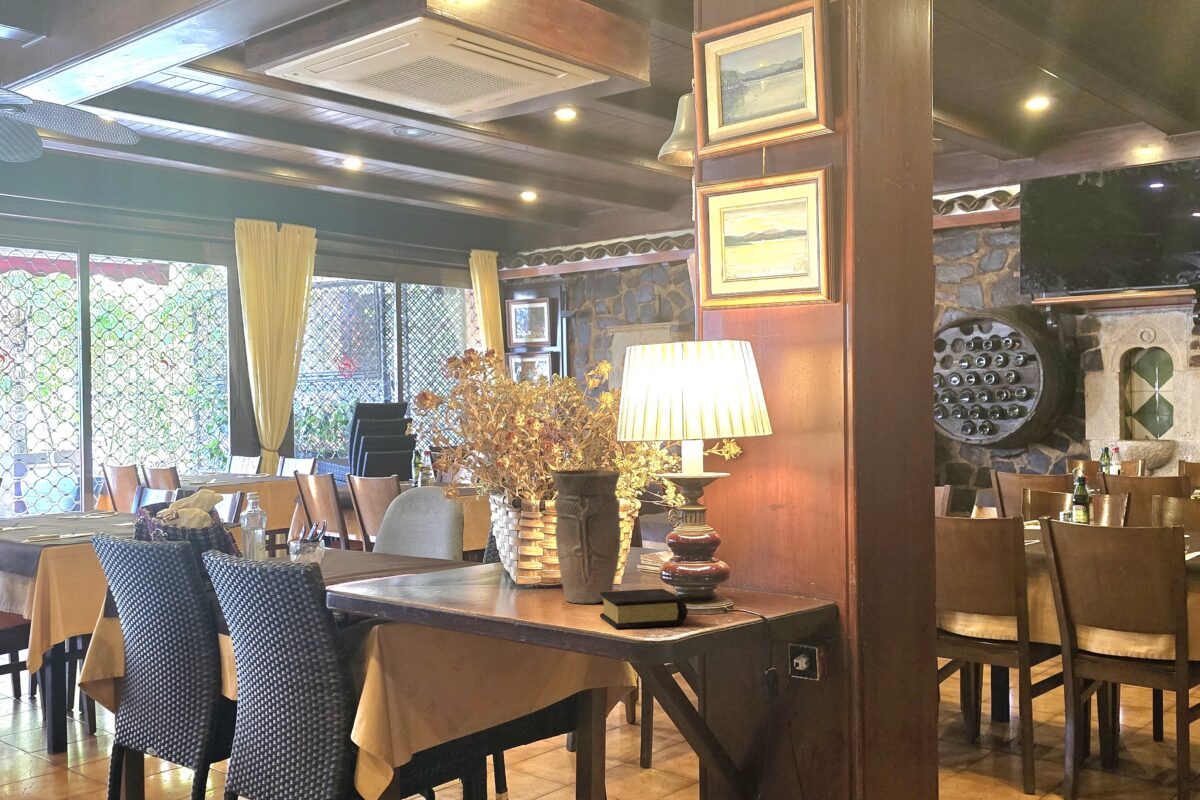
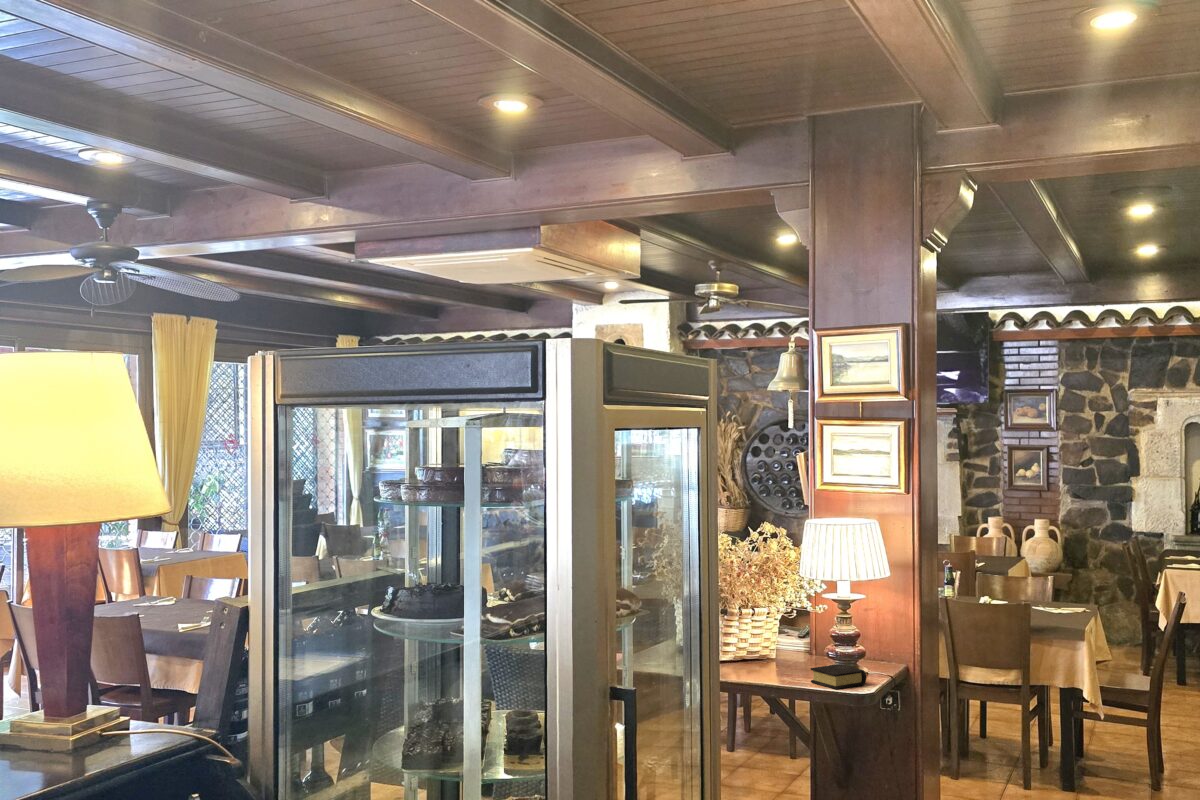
vase: present [551,469,621,603] -> none [756,591,798,674]

